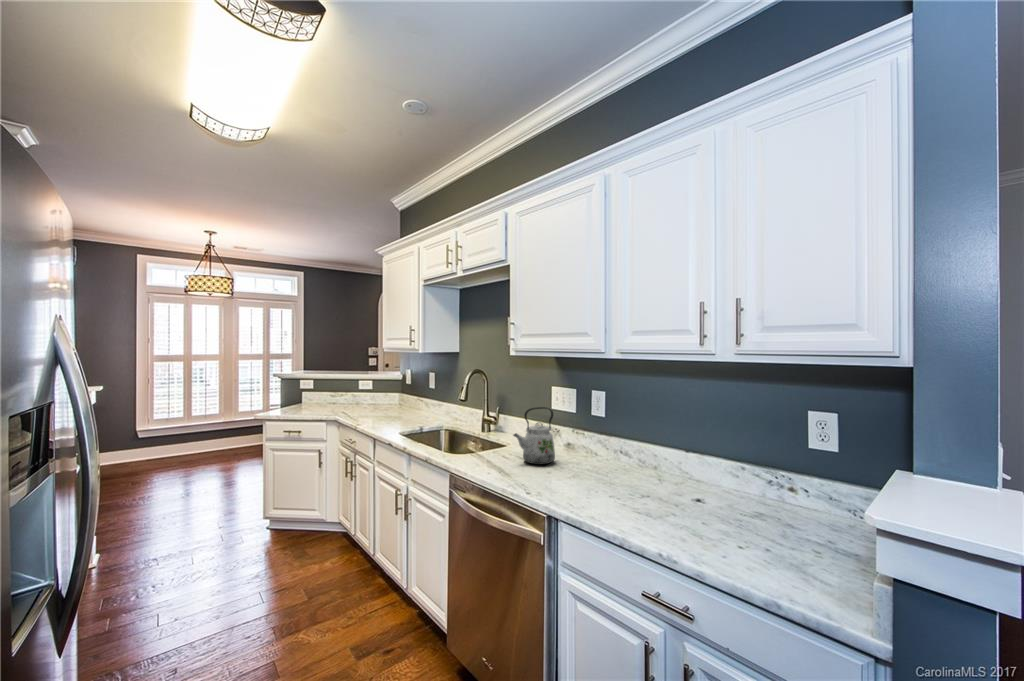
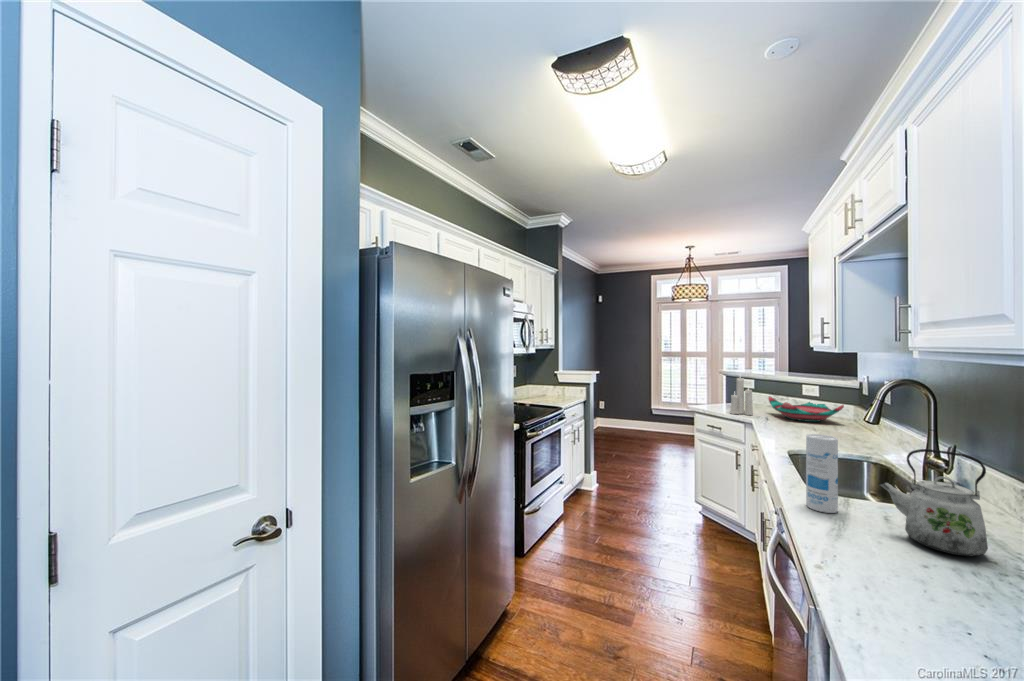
candle: none [311,372,332,415] -> present [730,378,753,415]
decorative bowl: none [339,390,397,411] -> present [768,396,844,422]
canister: none [470,411,488,466] -> present [806,434,838,513]

